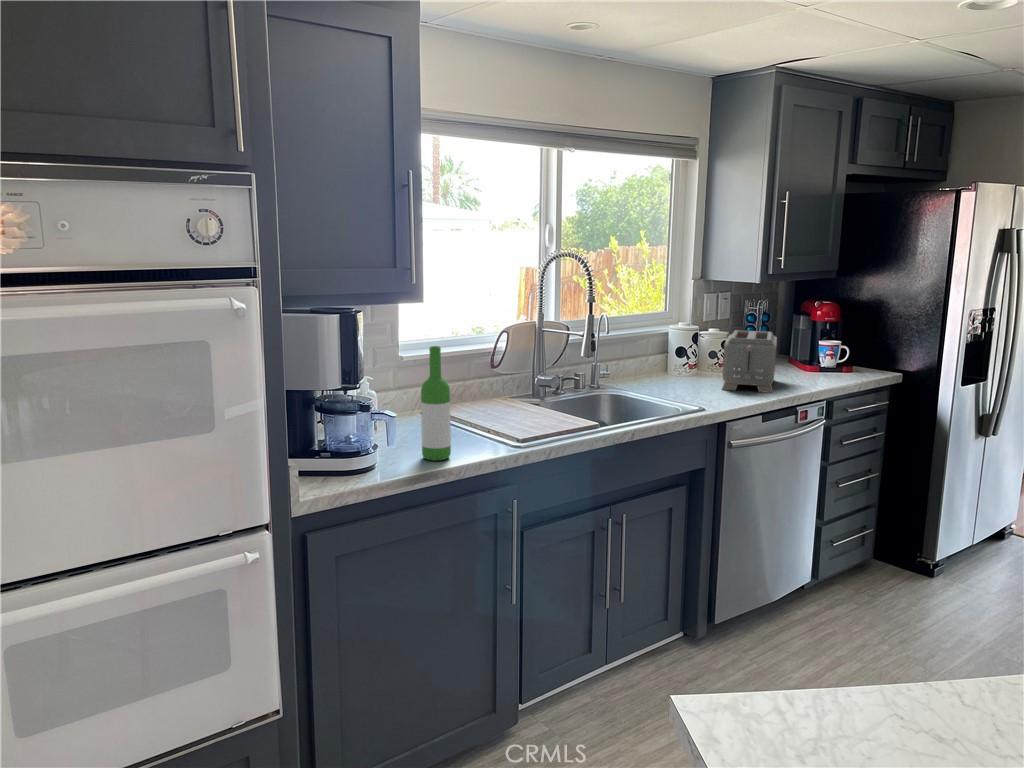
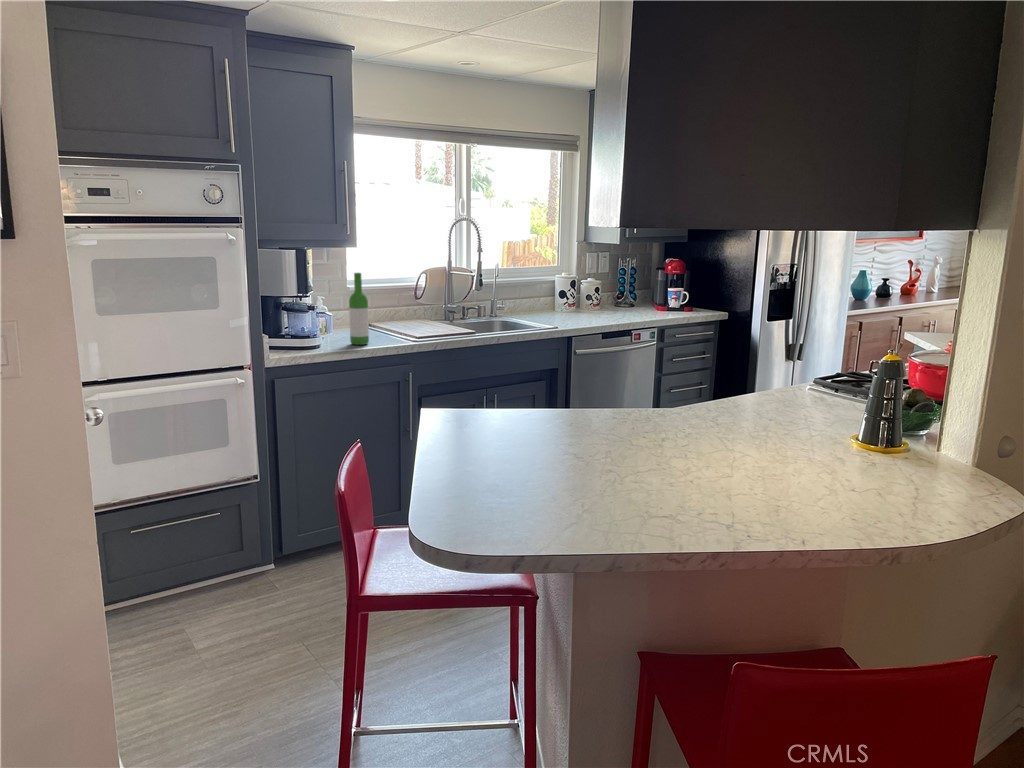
toaster: present [722,330,777,393] -> none [582,278,629,321]

